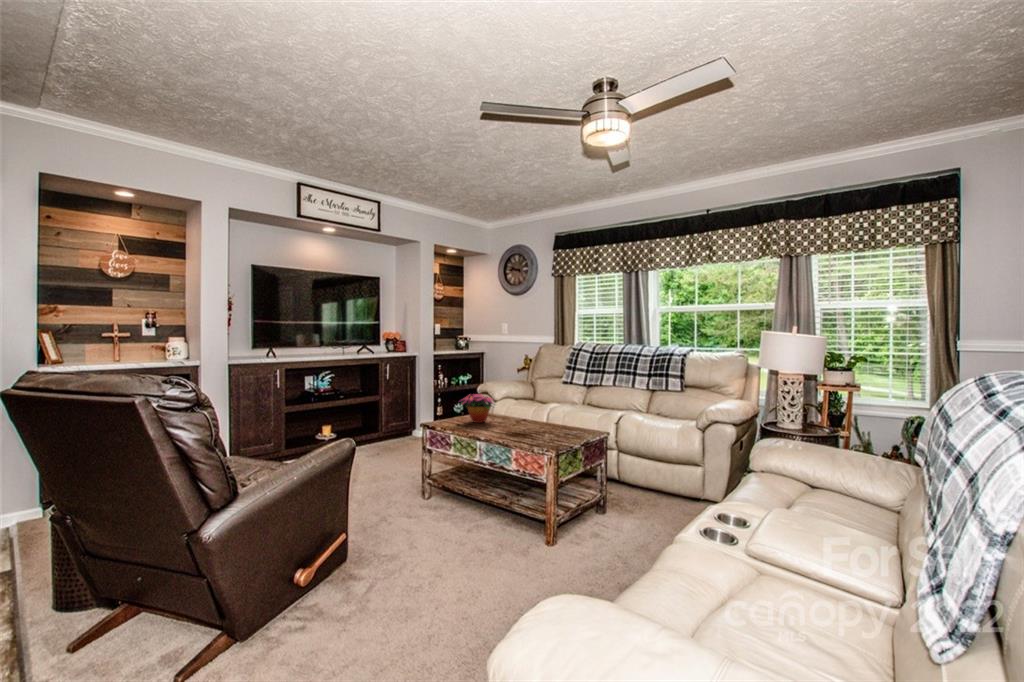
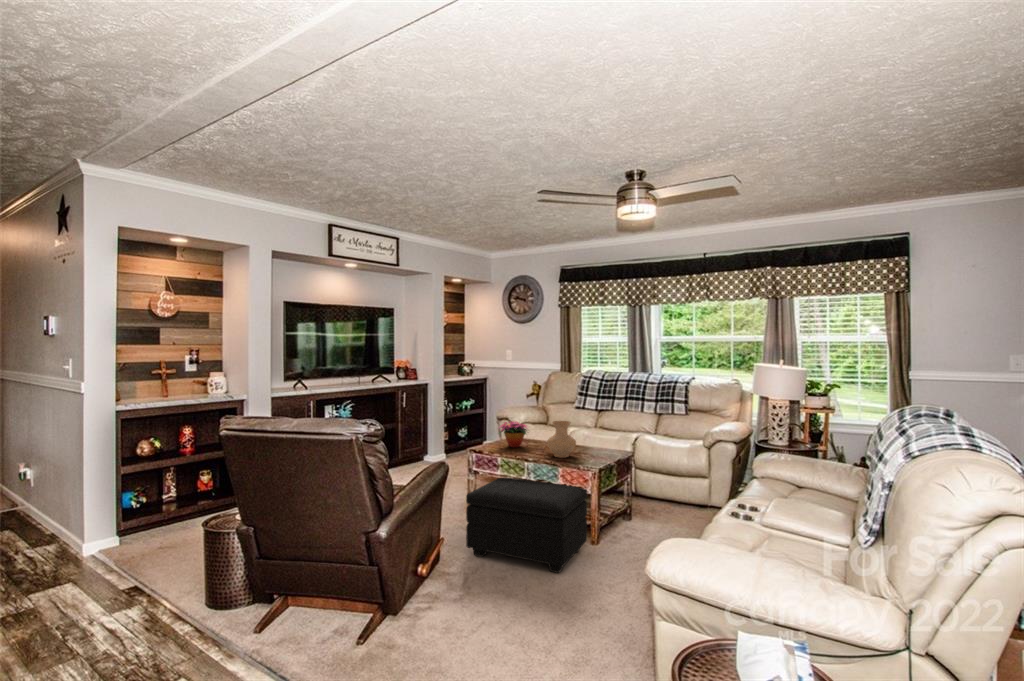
vase: none [506,394,540,436] -> present [547,421,576,457]
footstool: none [390,458,539,584] -> present [466,478,587,573]

